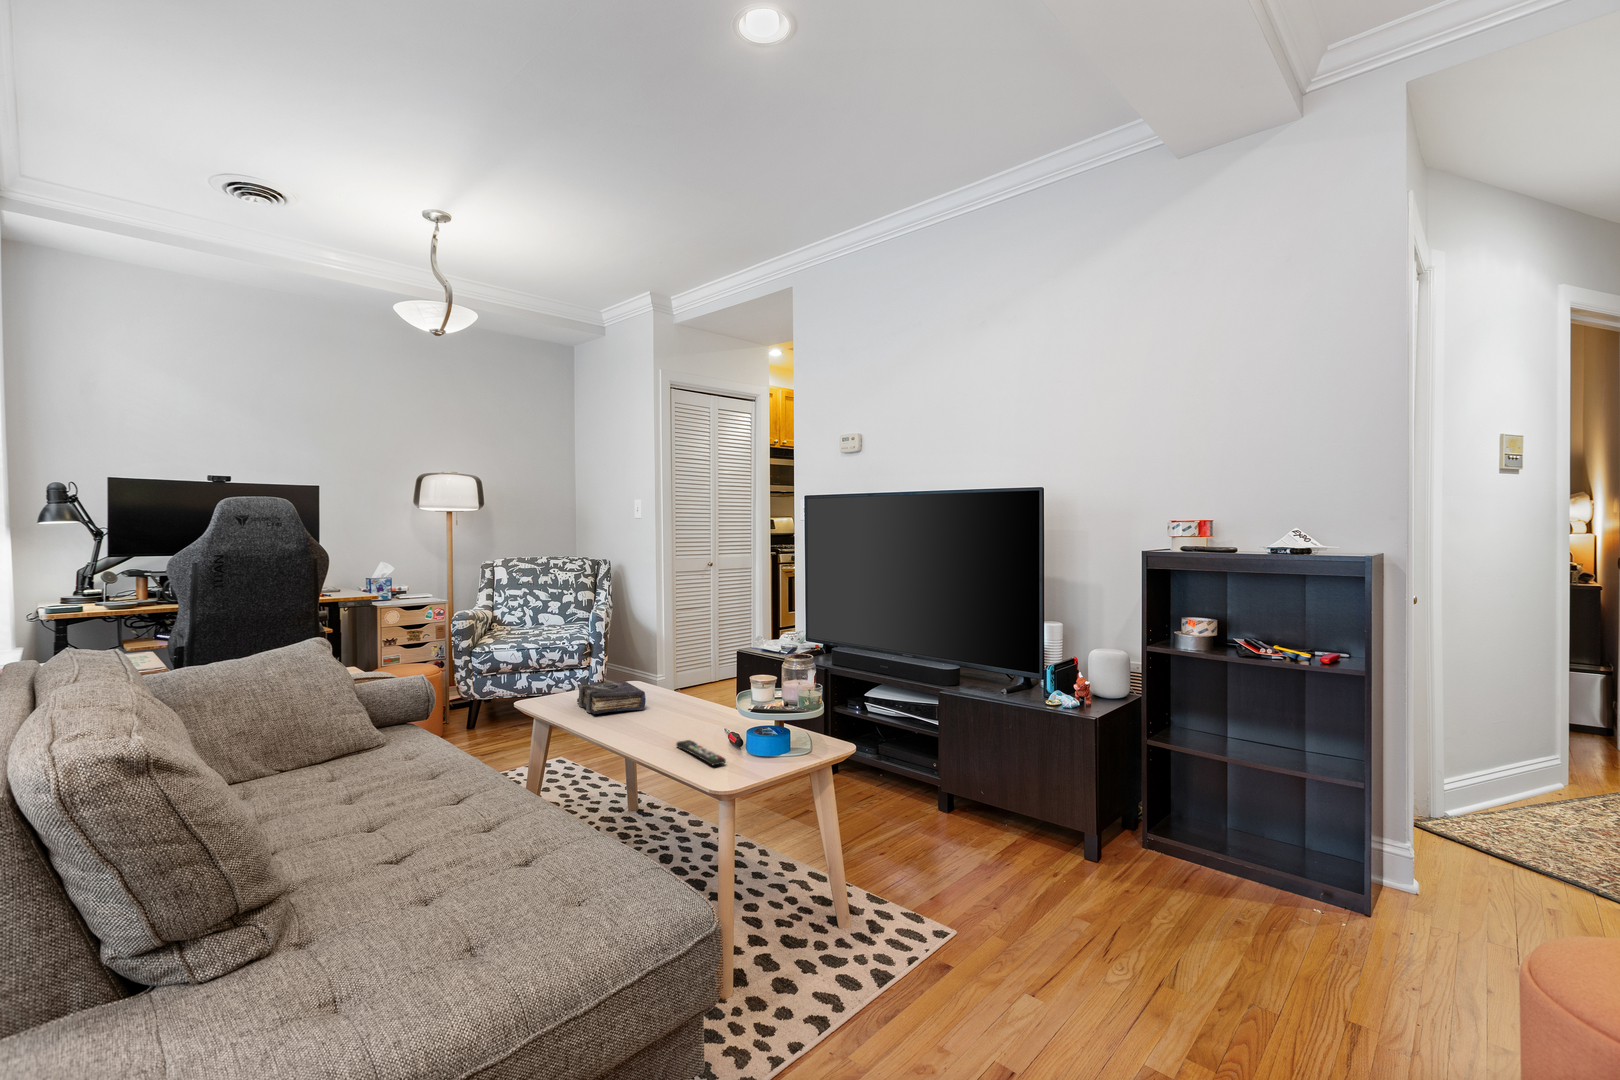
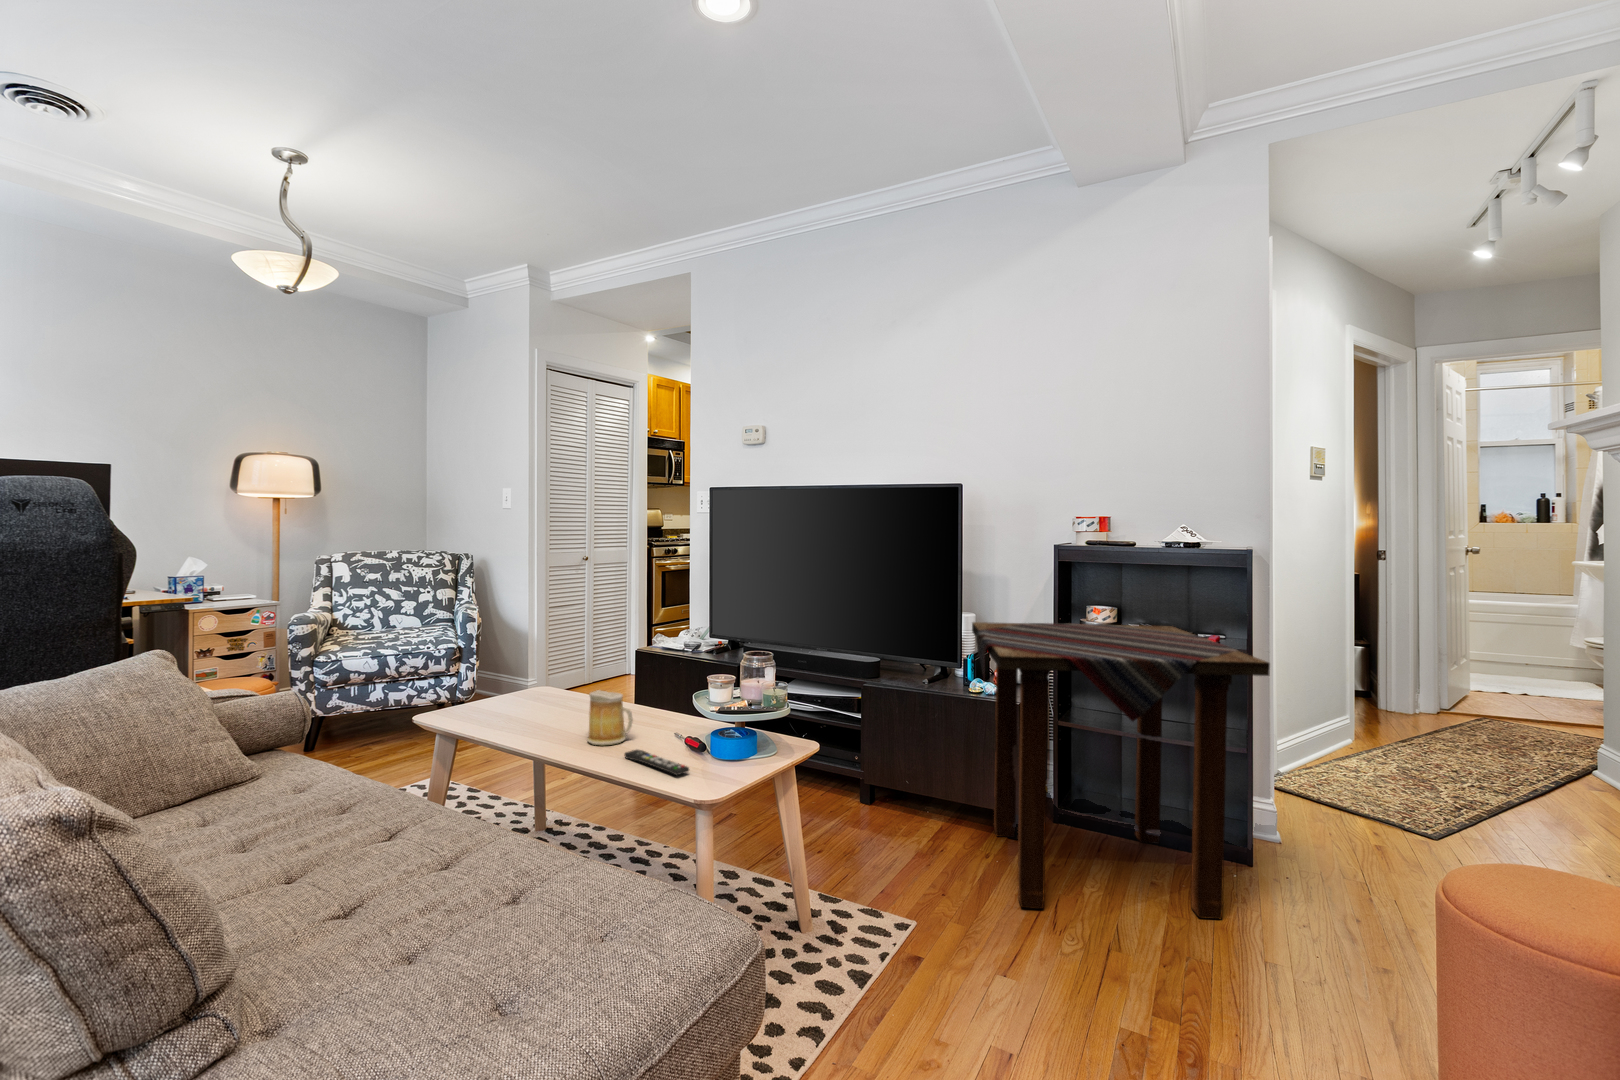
side table: none [1041,630,1357,968] -> present [972,622,1270,919]
book: present [577,681,646,714] -> none [484,688,568,727]
mug: none [651,683,692,735] -> present [587,690,633,745]

